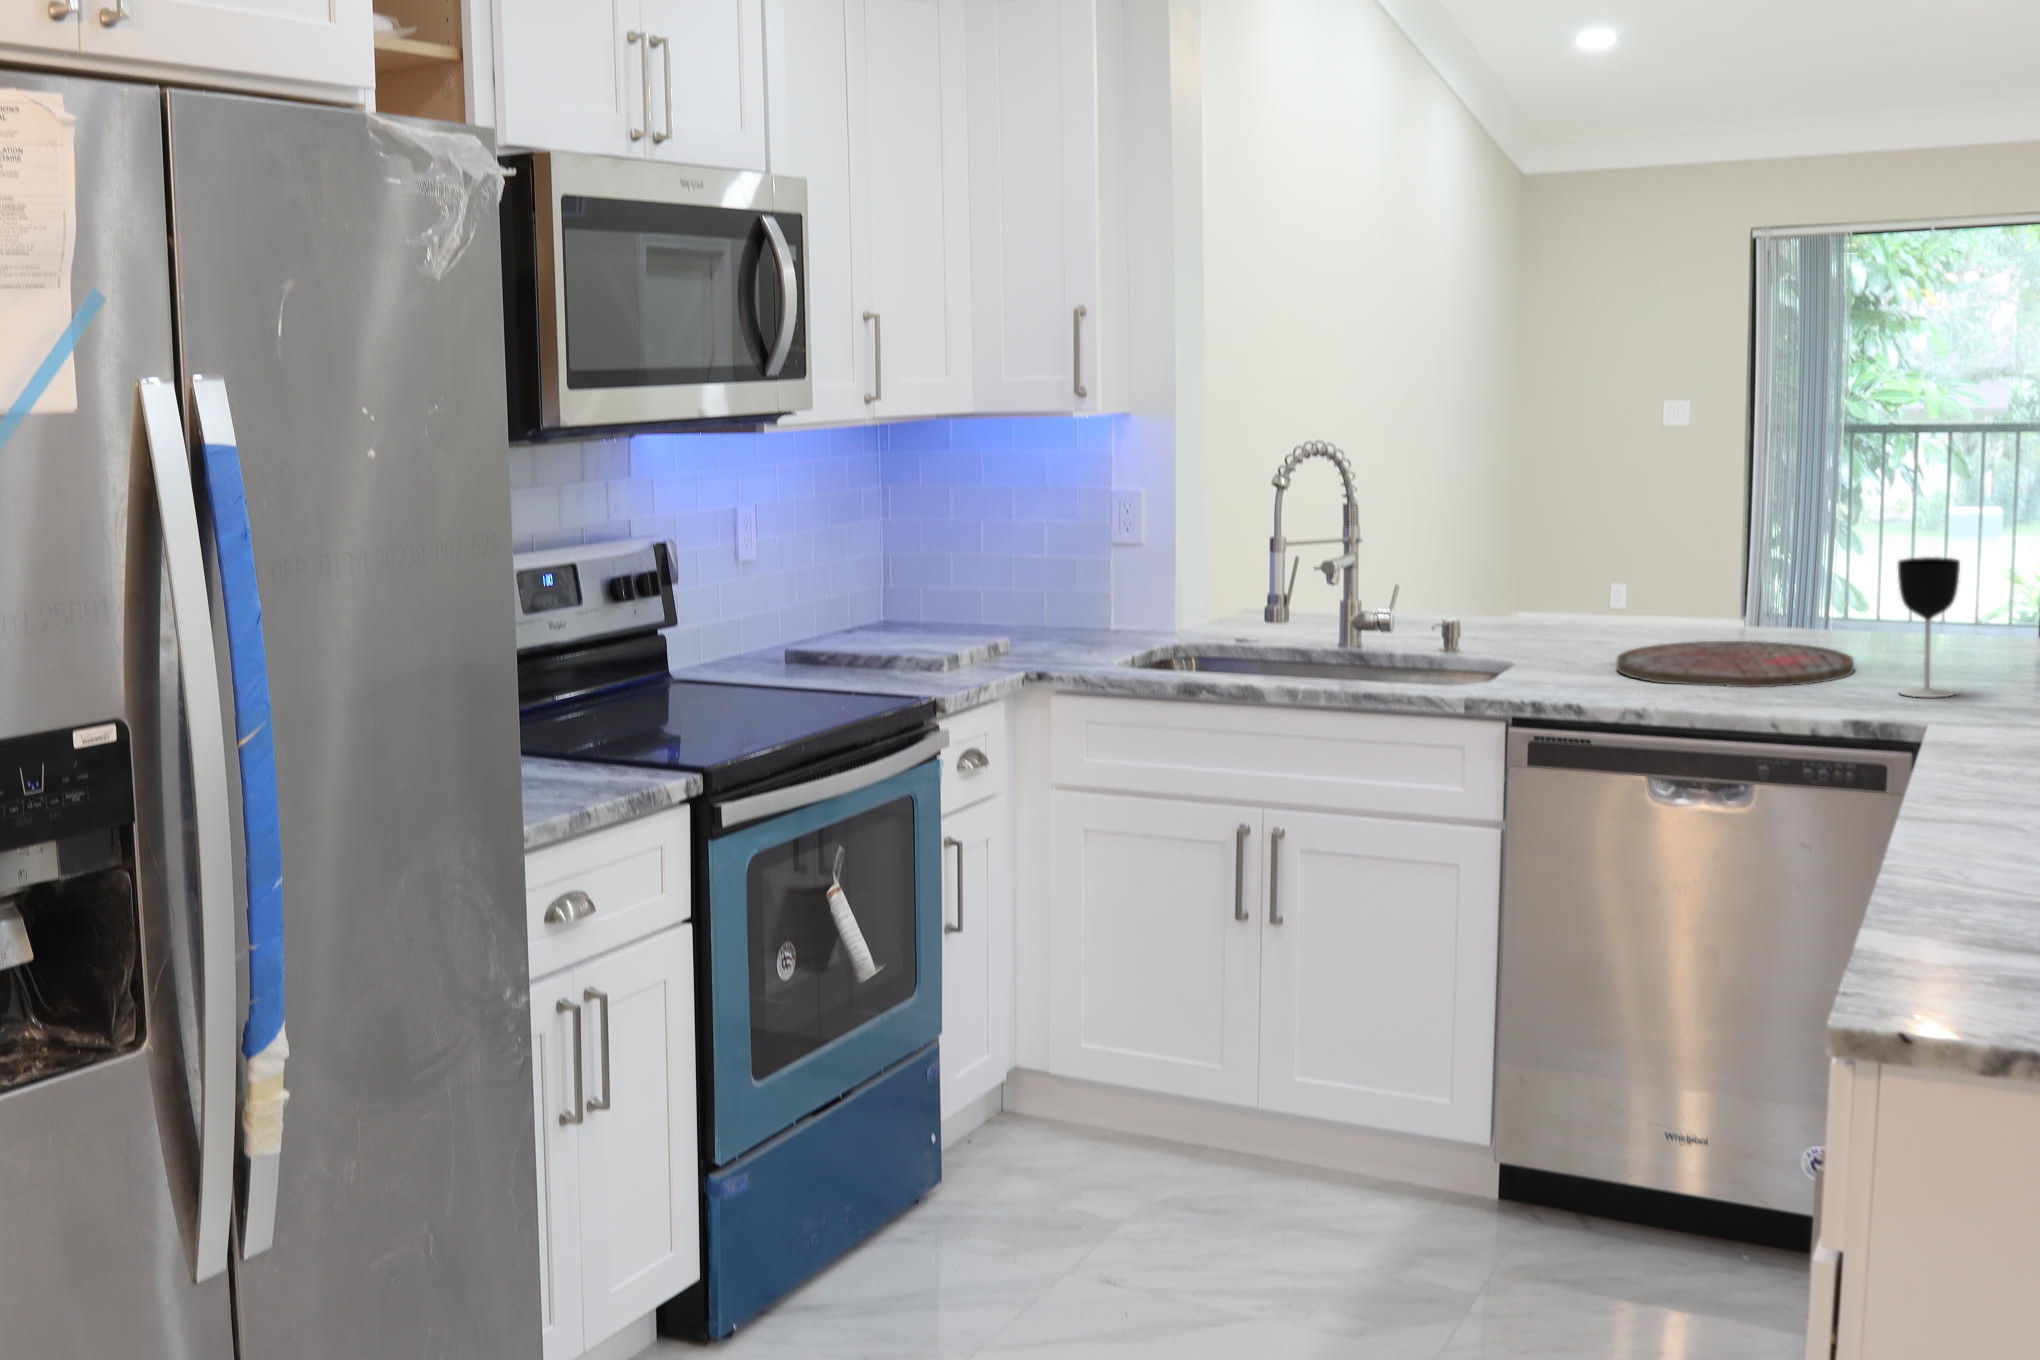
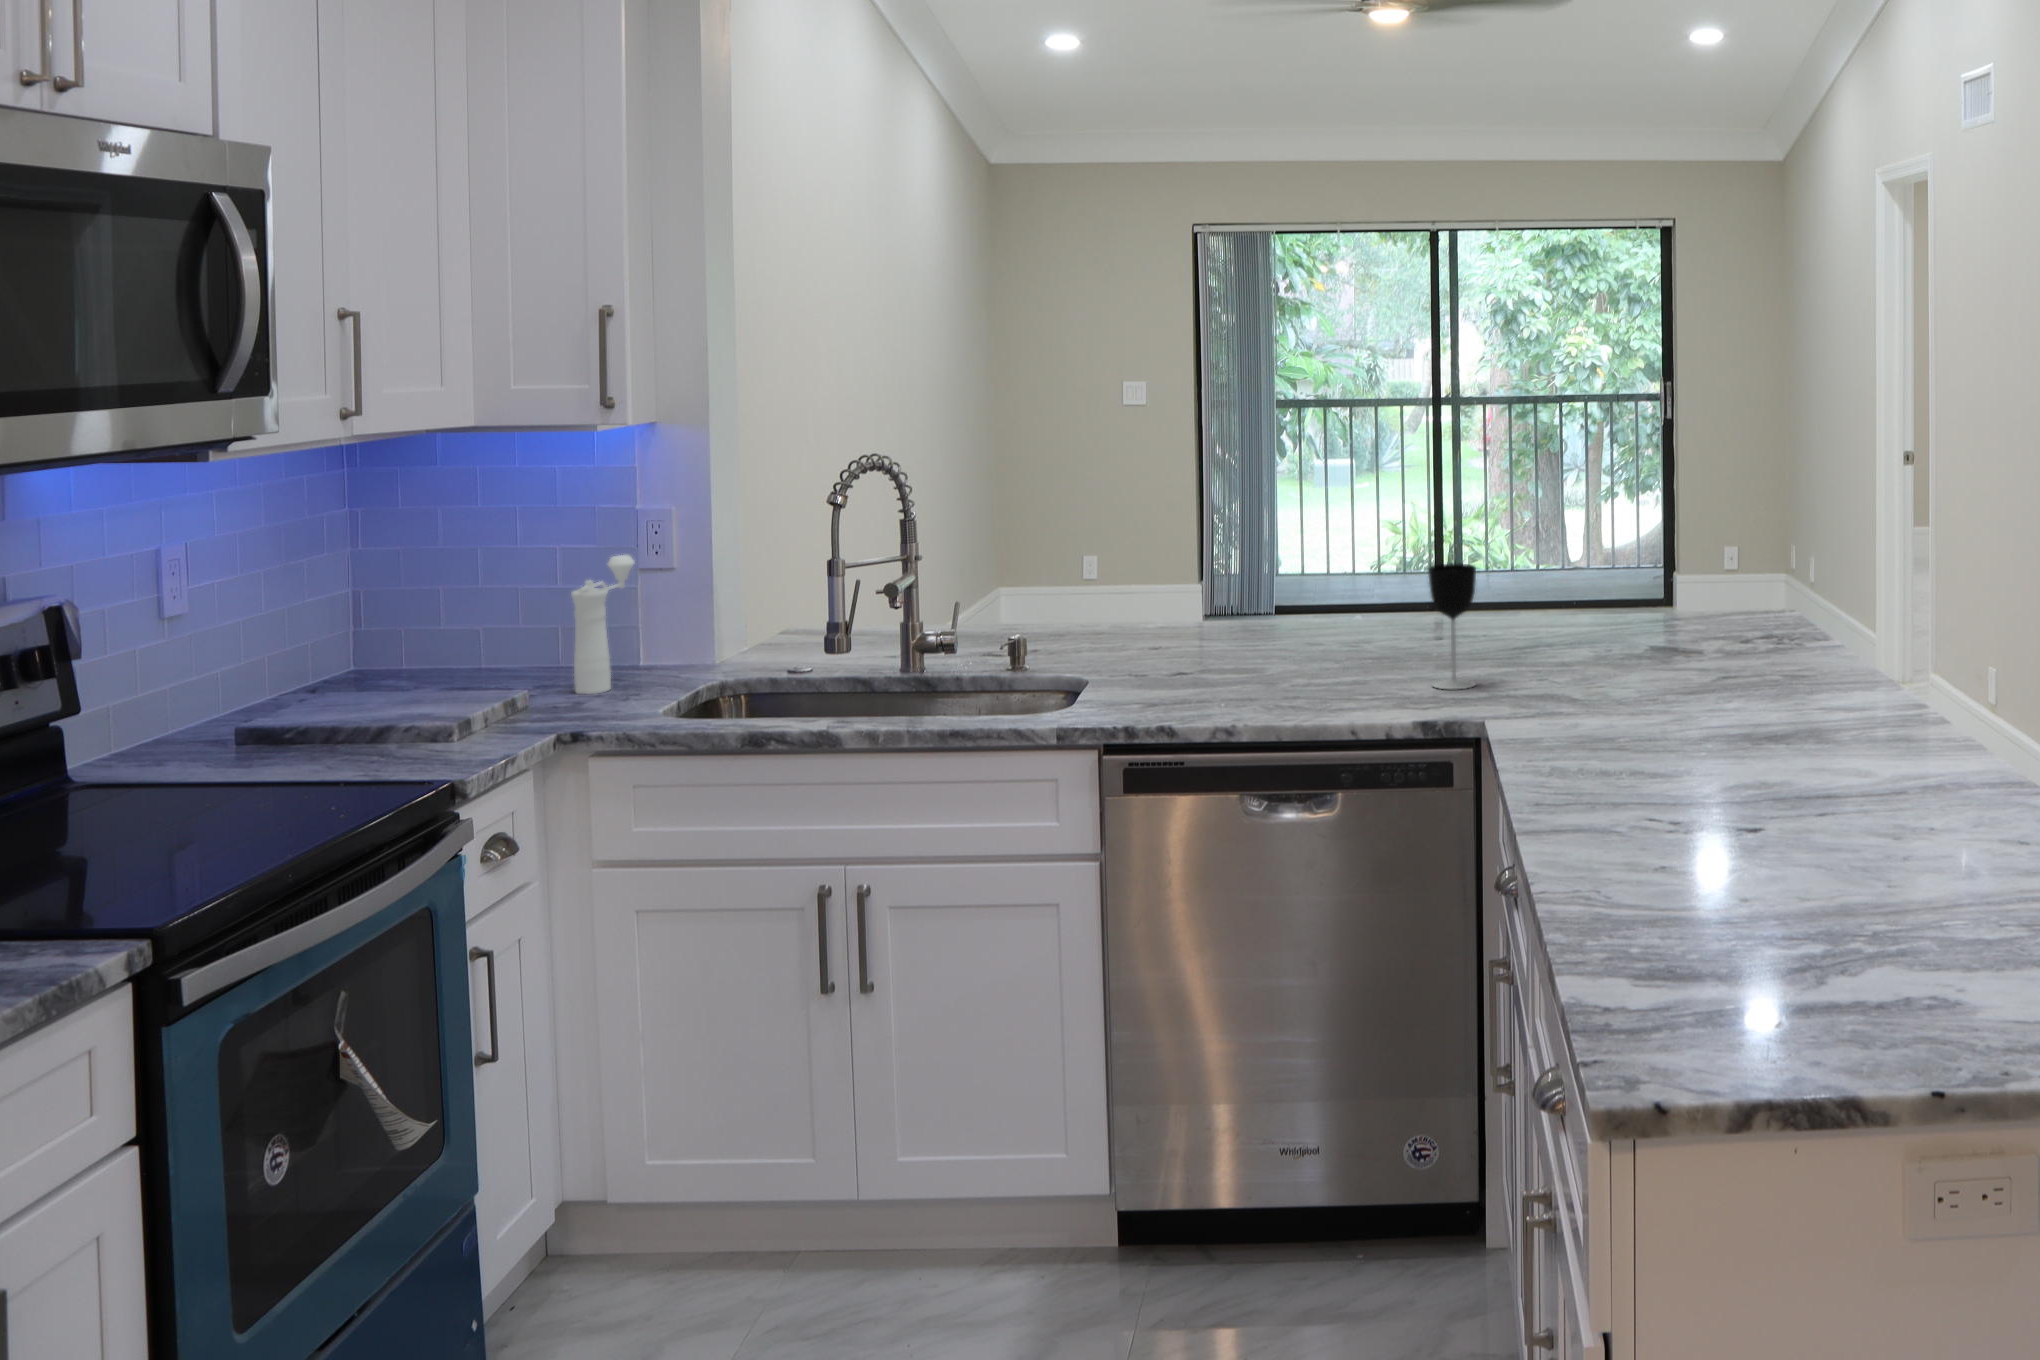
pepper mill: none [1045,521,1104,644] -> present [571,555,634,694]
cutting board: present [1617,641,1854,687] -> none [1179,644,1377,693]

